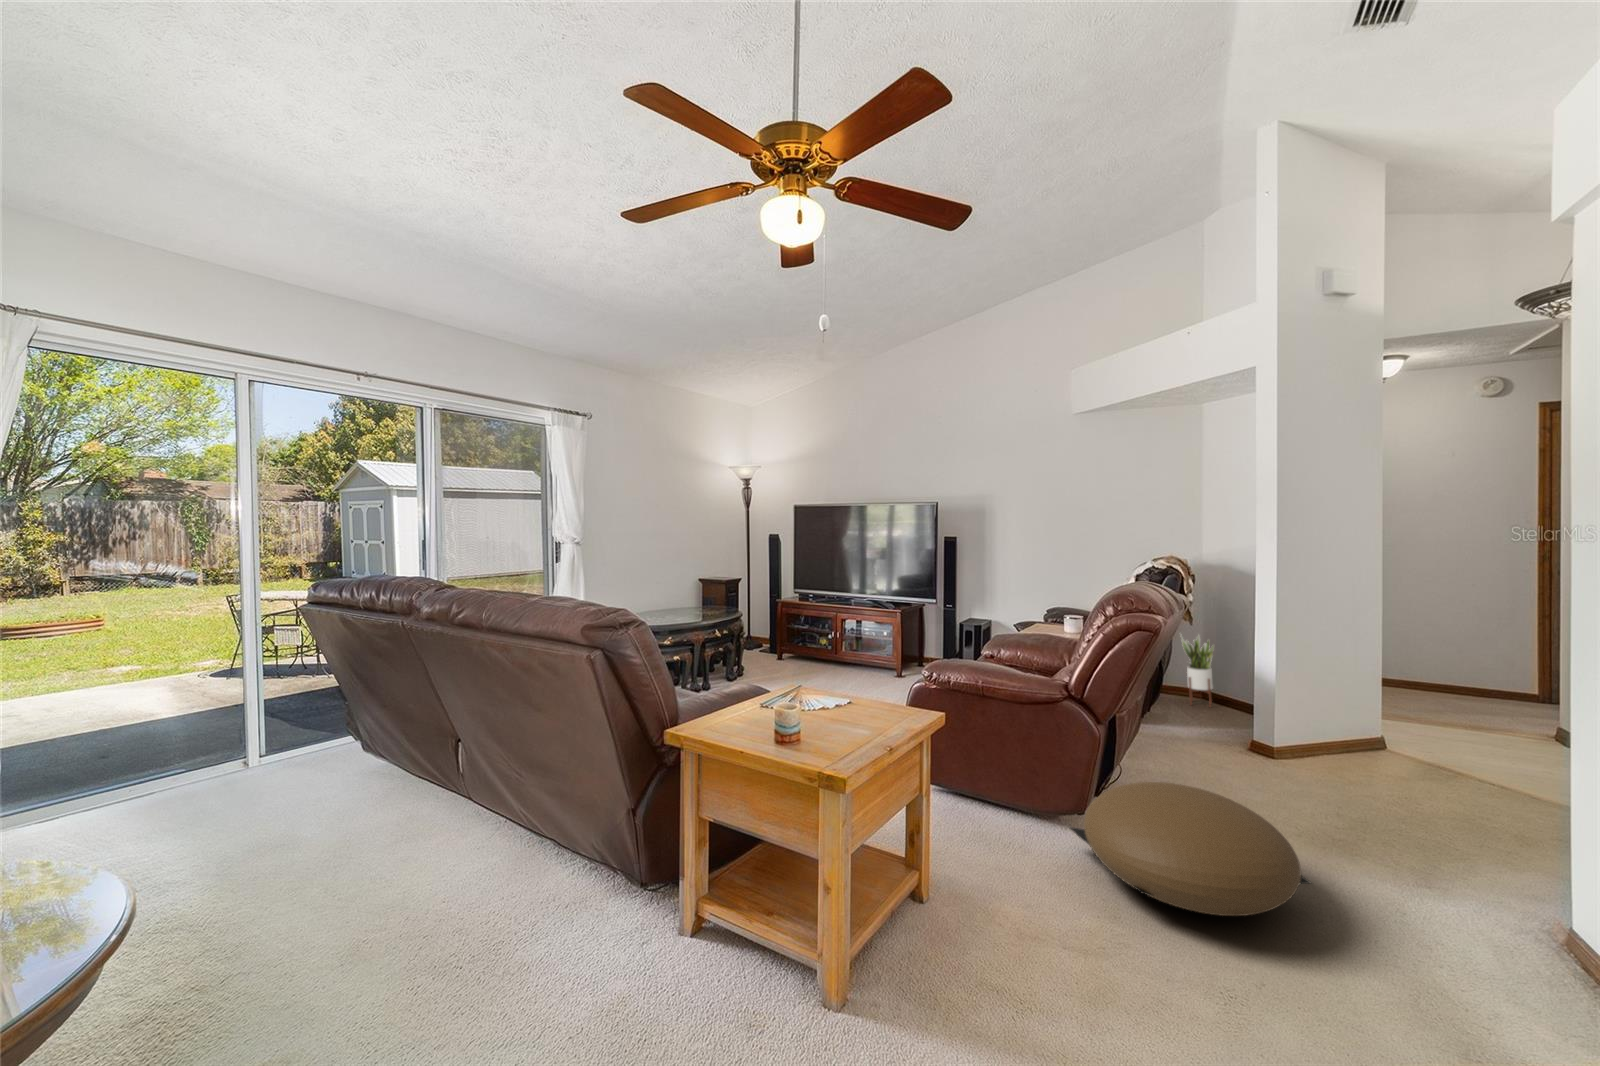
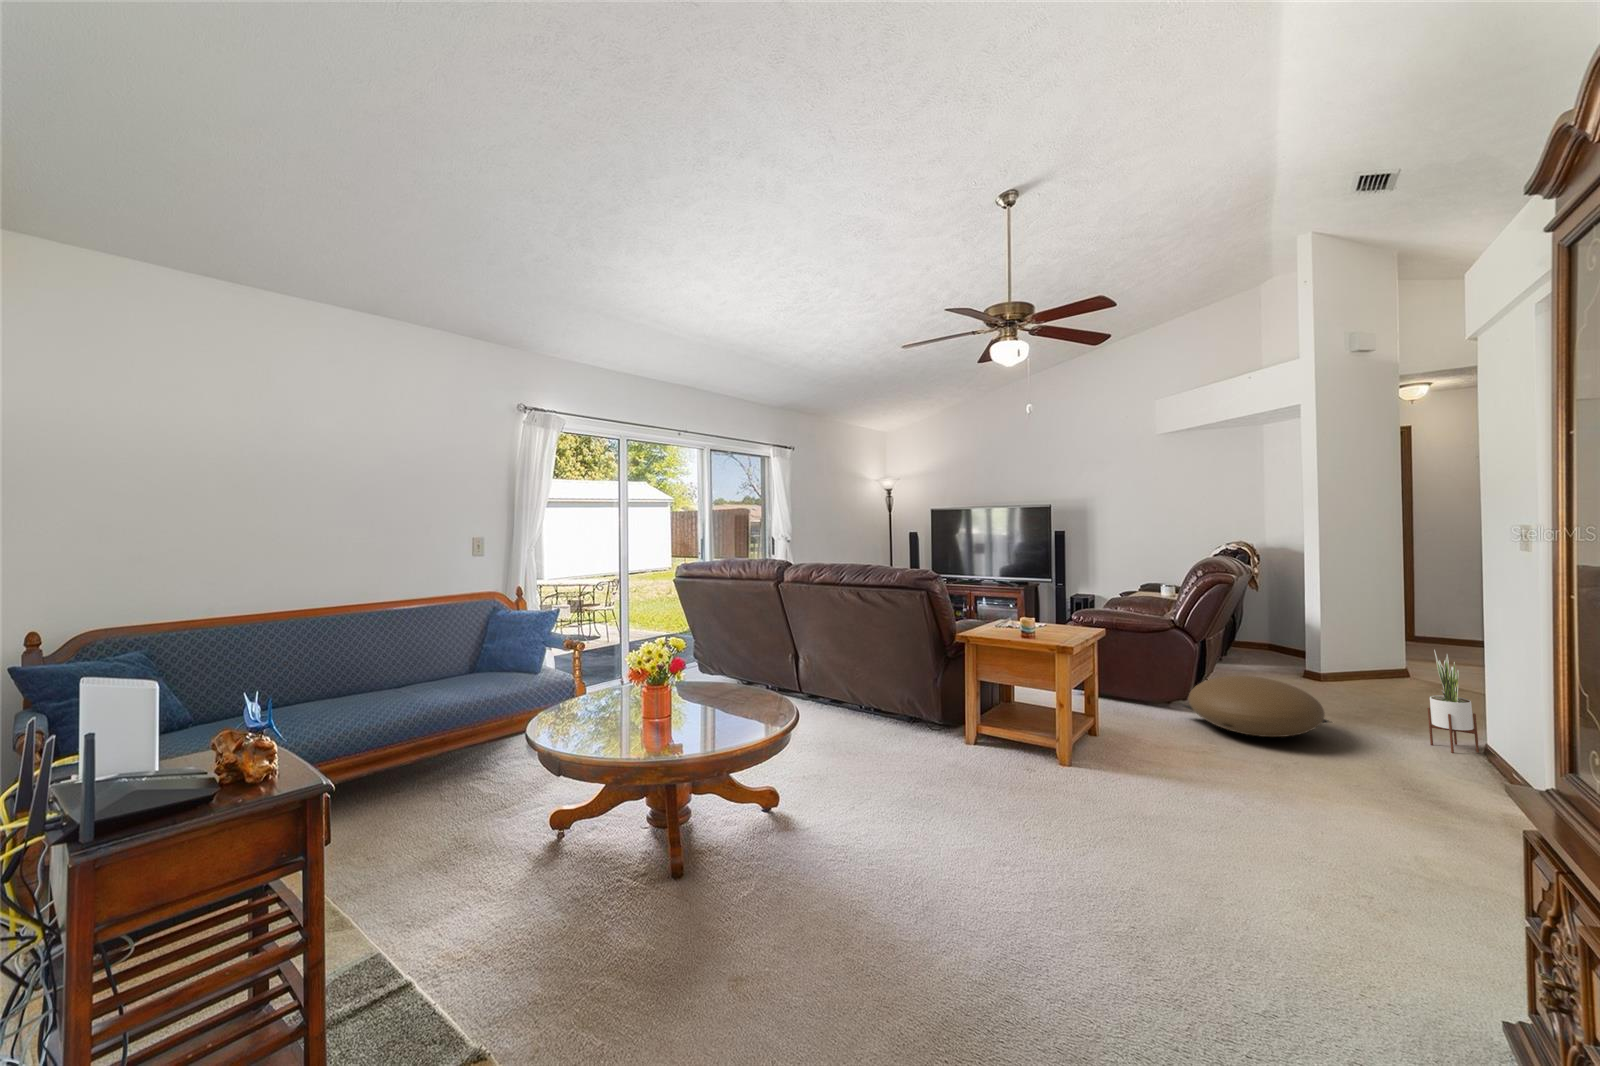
potted plant: present [1181,635,1214,706] -> present [1427,650,1479,753]

